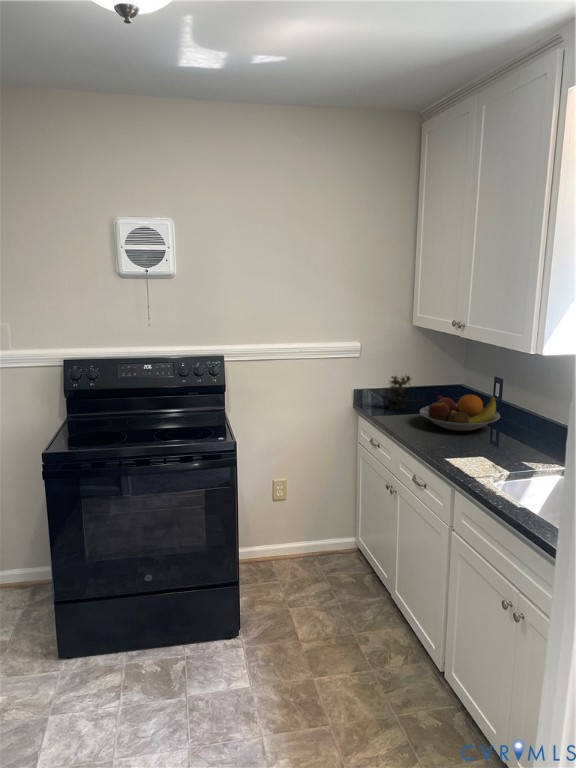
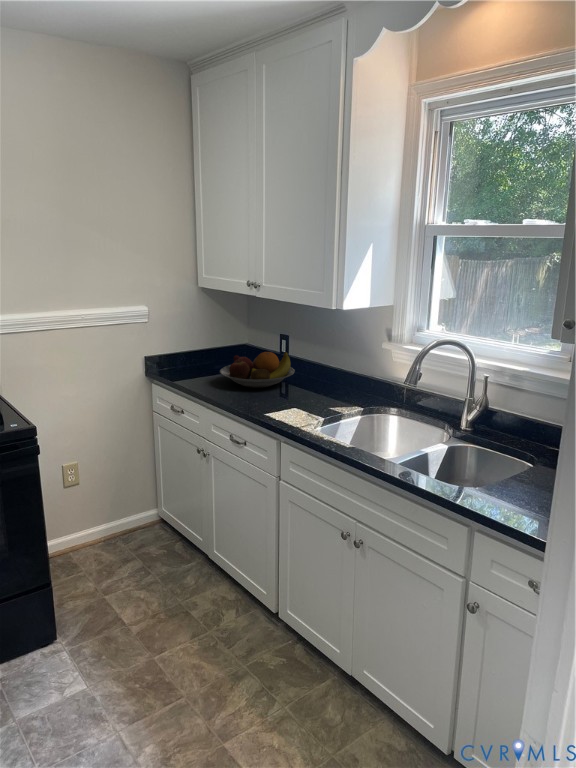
succulent plant: present [388,376,411,410] -> none [180,336,204,375]

